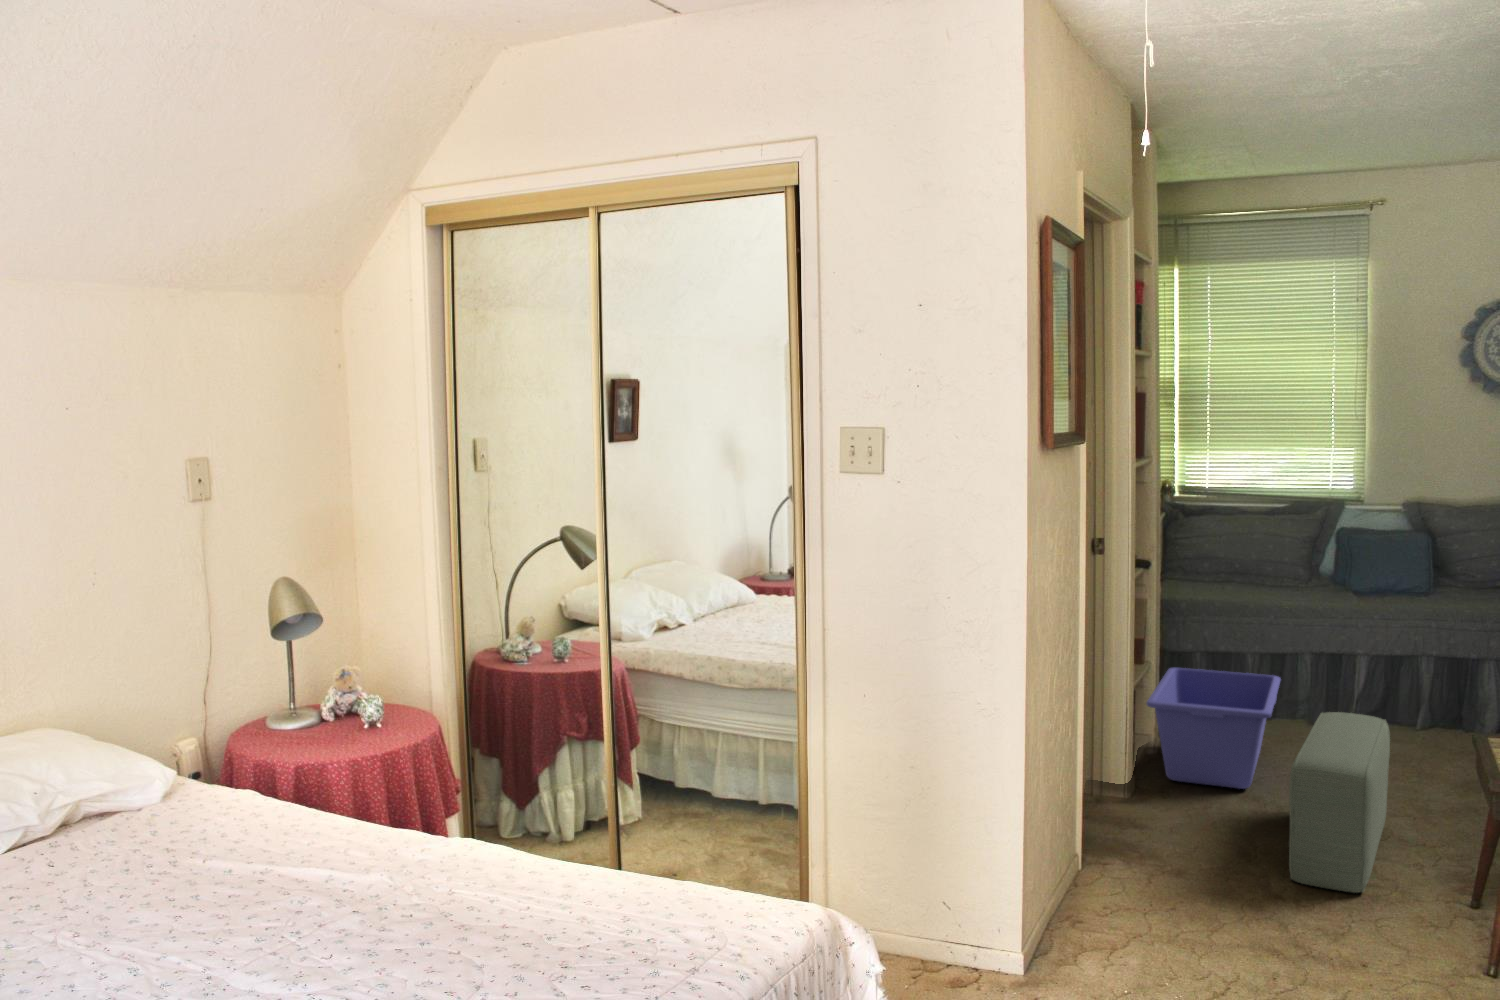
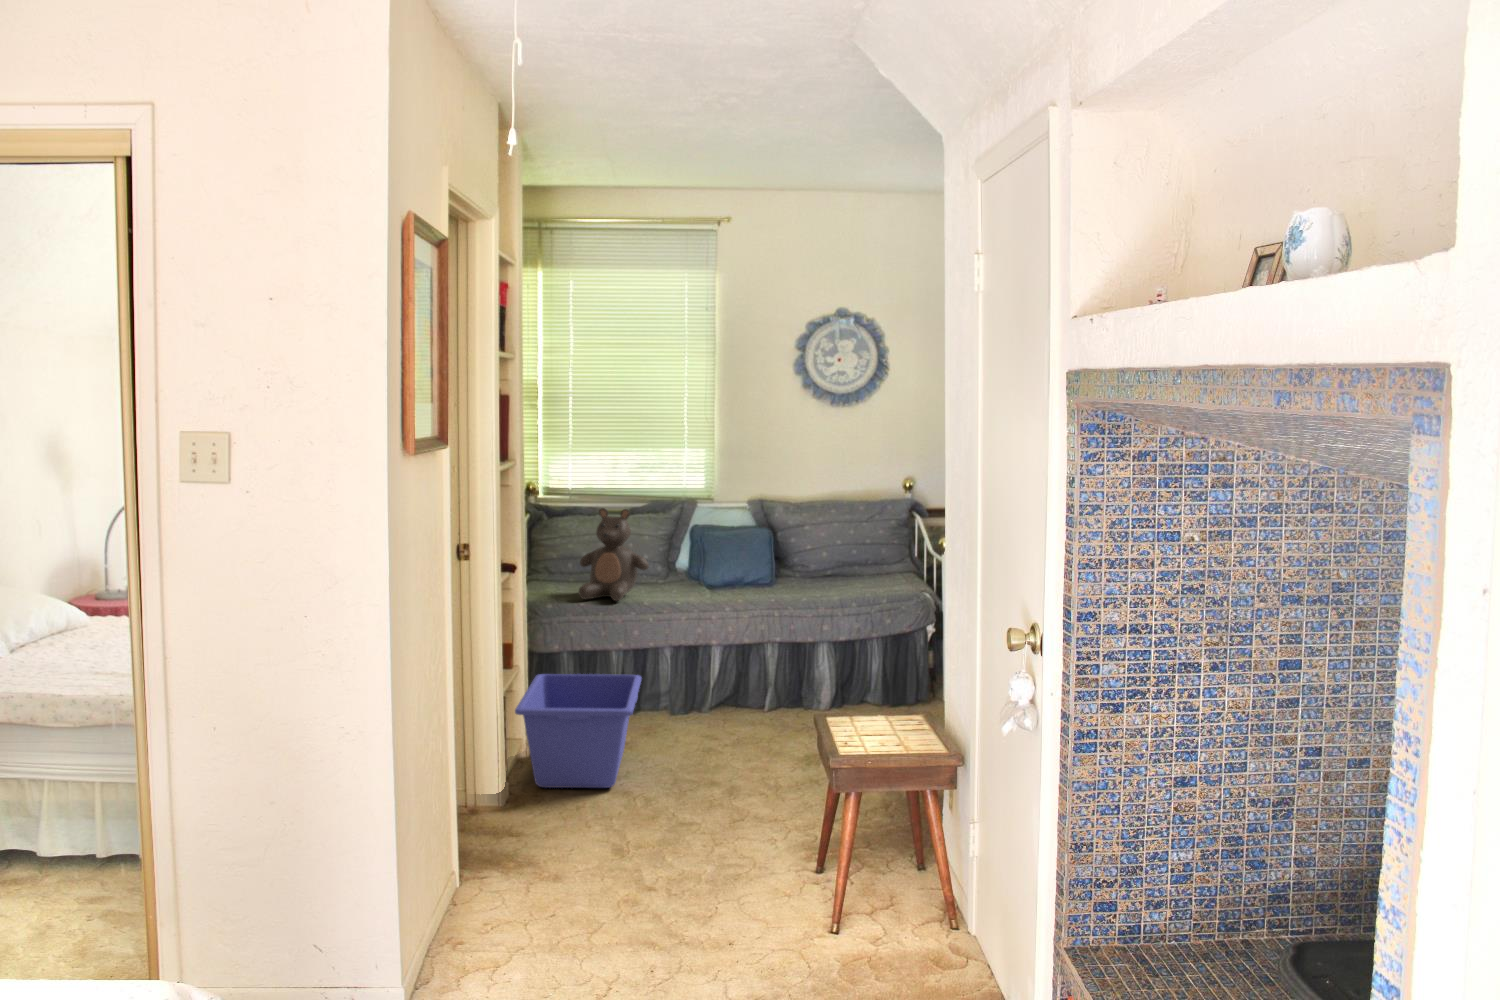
teddy bear: none [1214,506,1289,599] -> present [578,508,649,601]
pouf: present [1289,712,1390,893] -> none [649,704,735,869]

